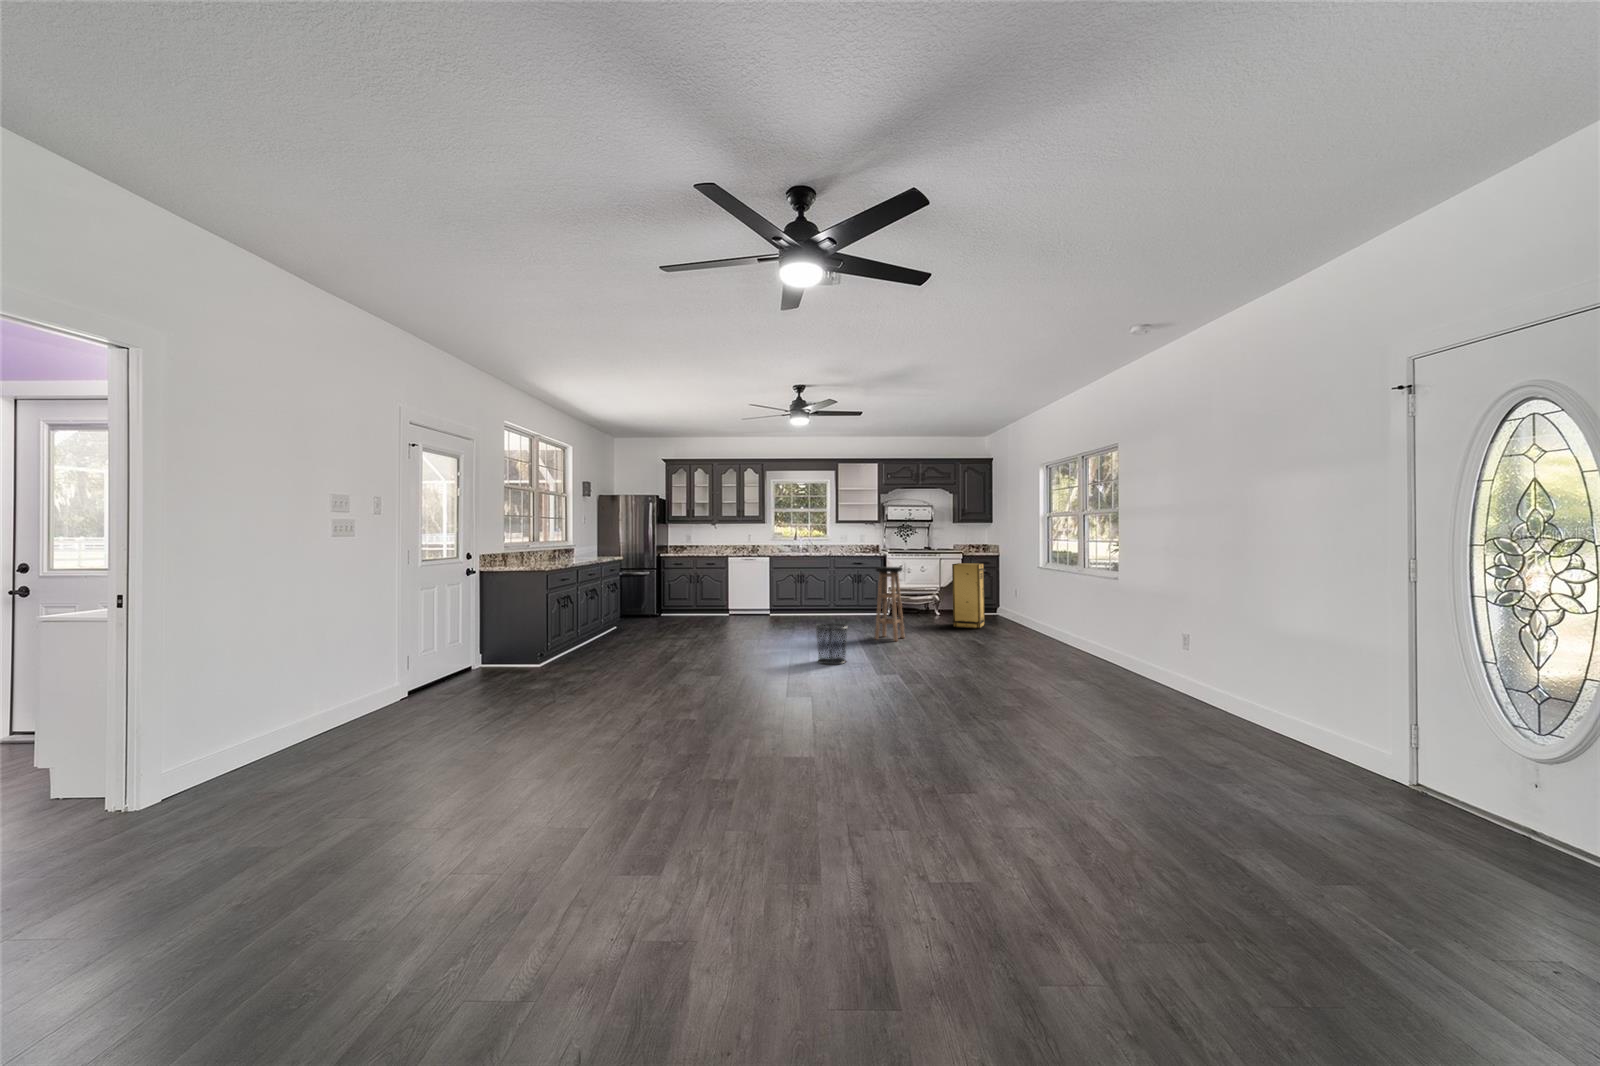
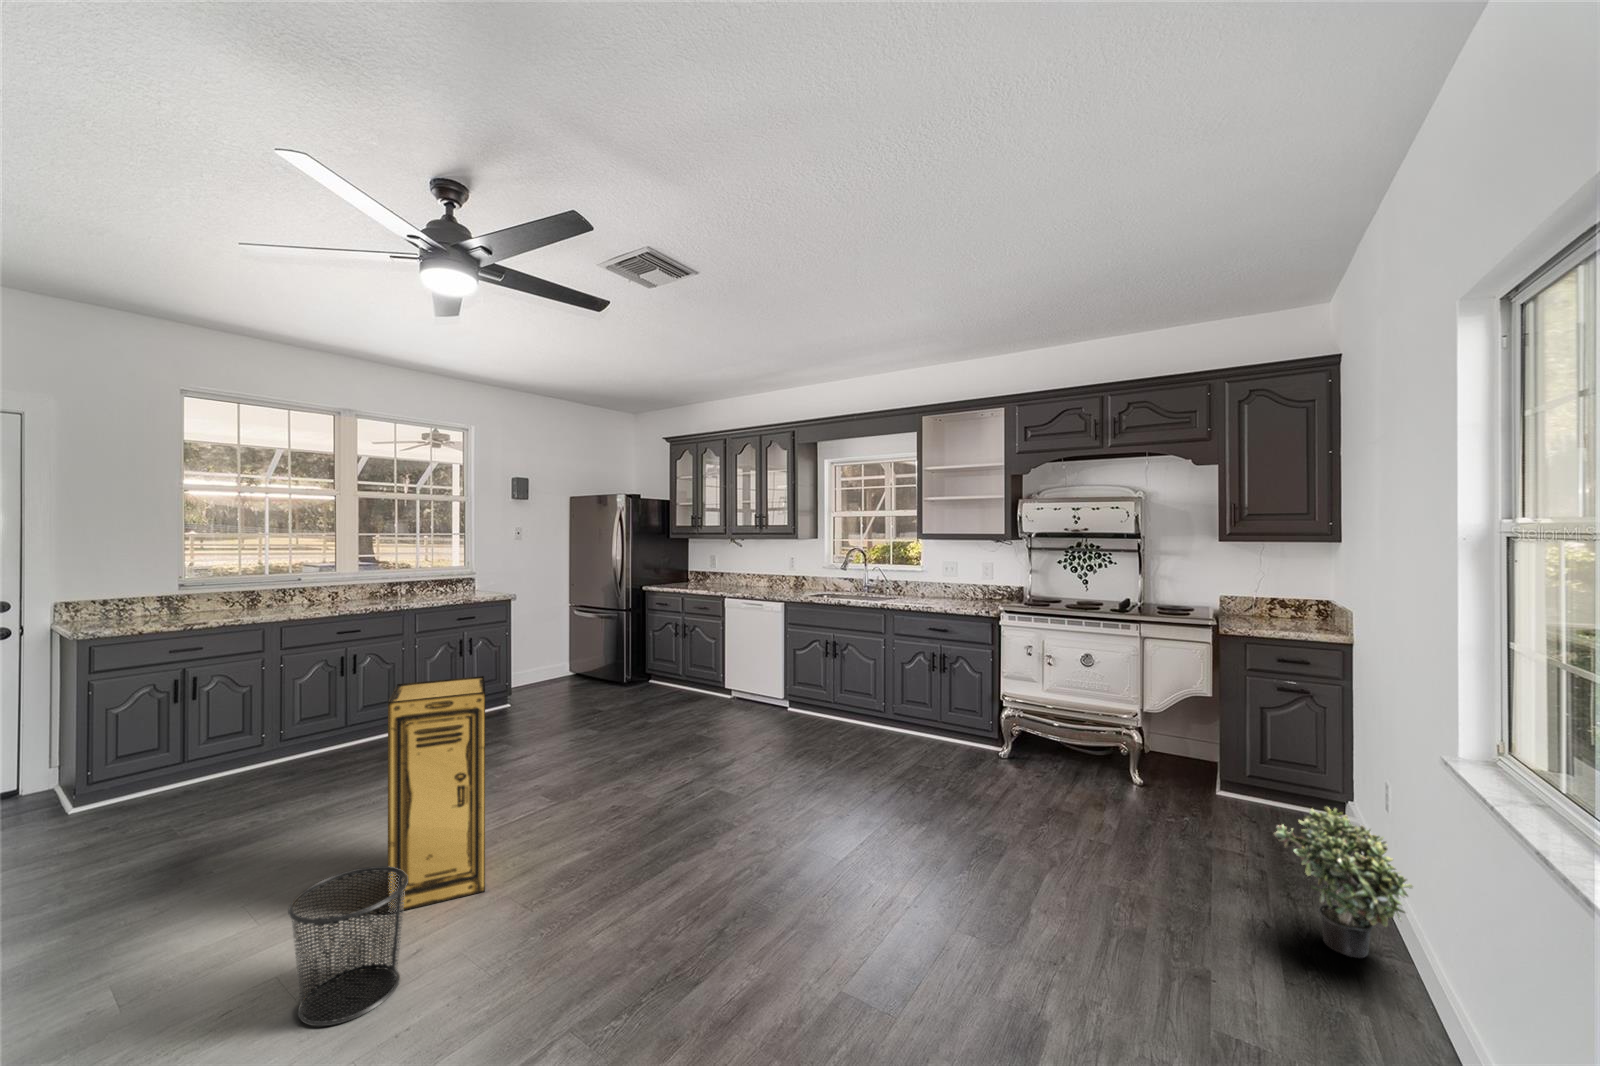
storage cabinet: present [952,563,985,629] -> present [388,676,485,912]
bar stool: present [875,567,904,641] -> none [729,683,812,914]
potted plant: none [1010,591,1041,627] -> present [1274,807,1413,958]

